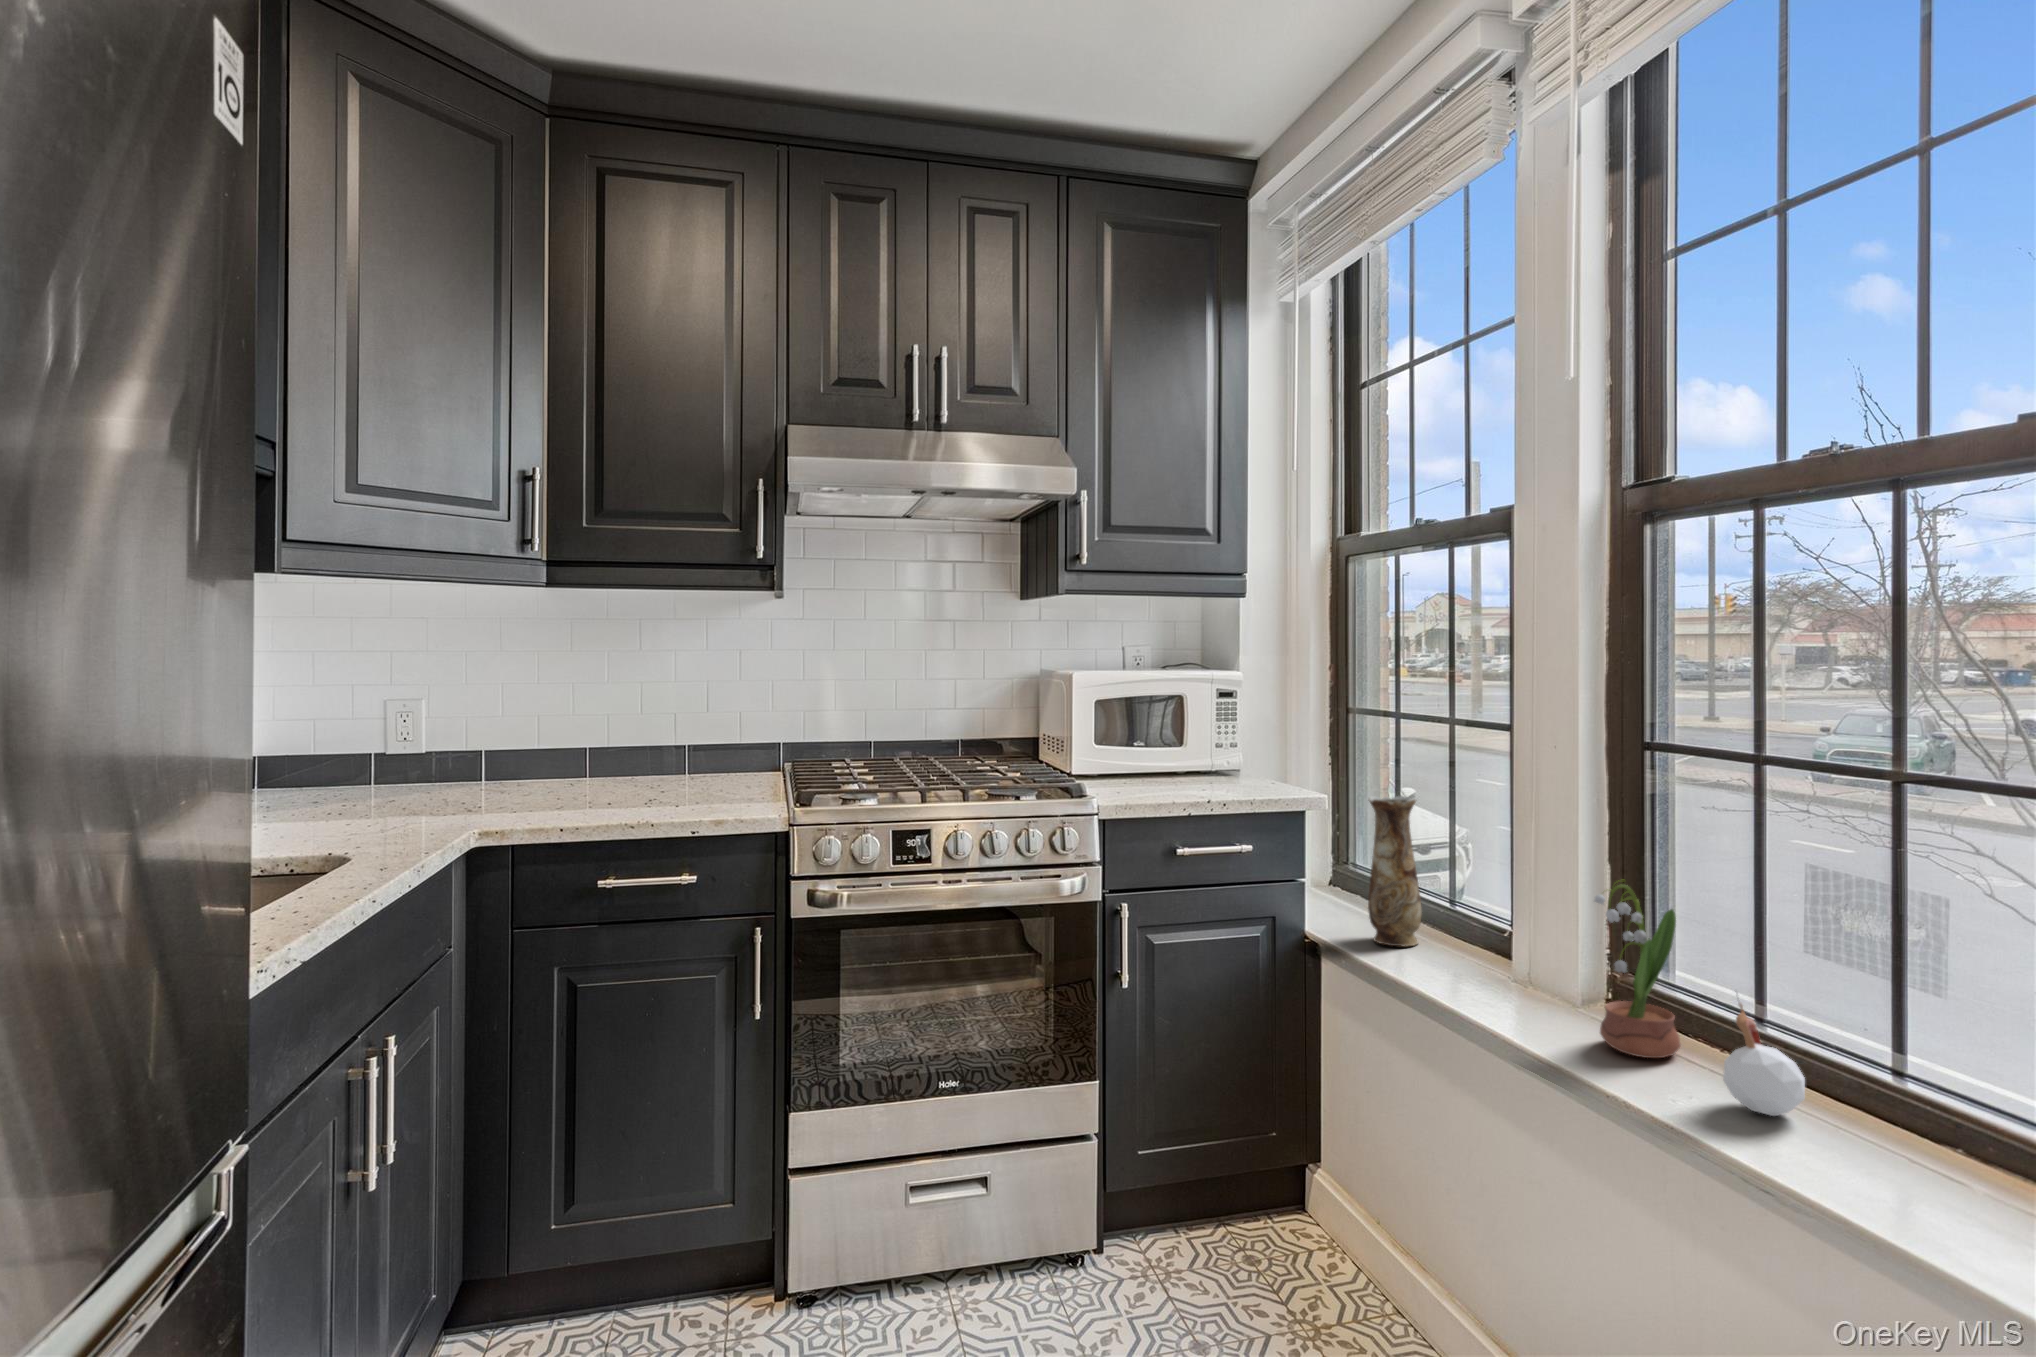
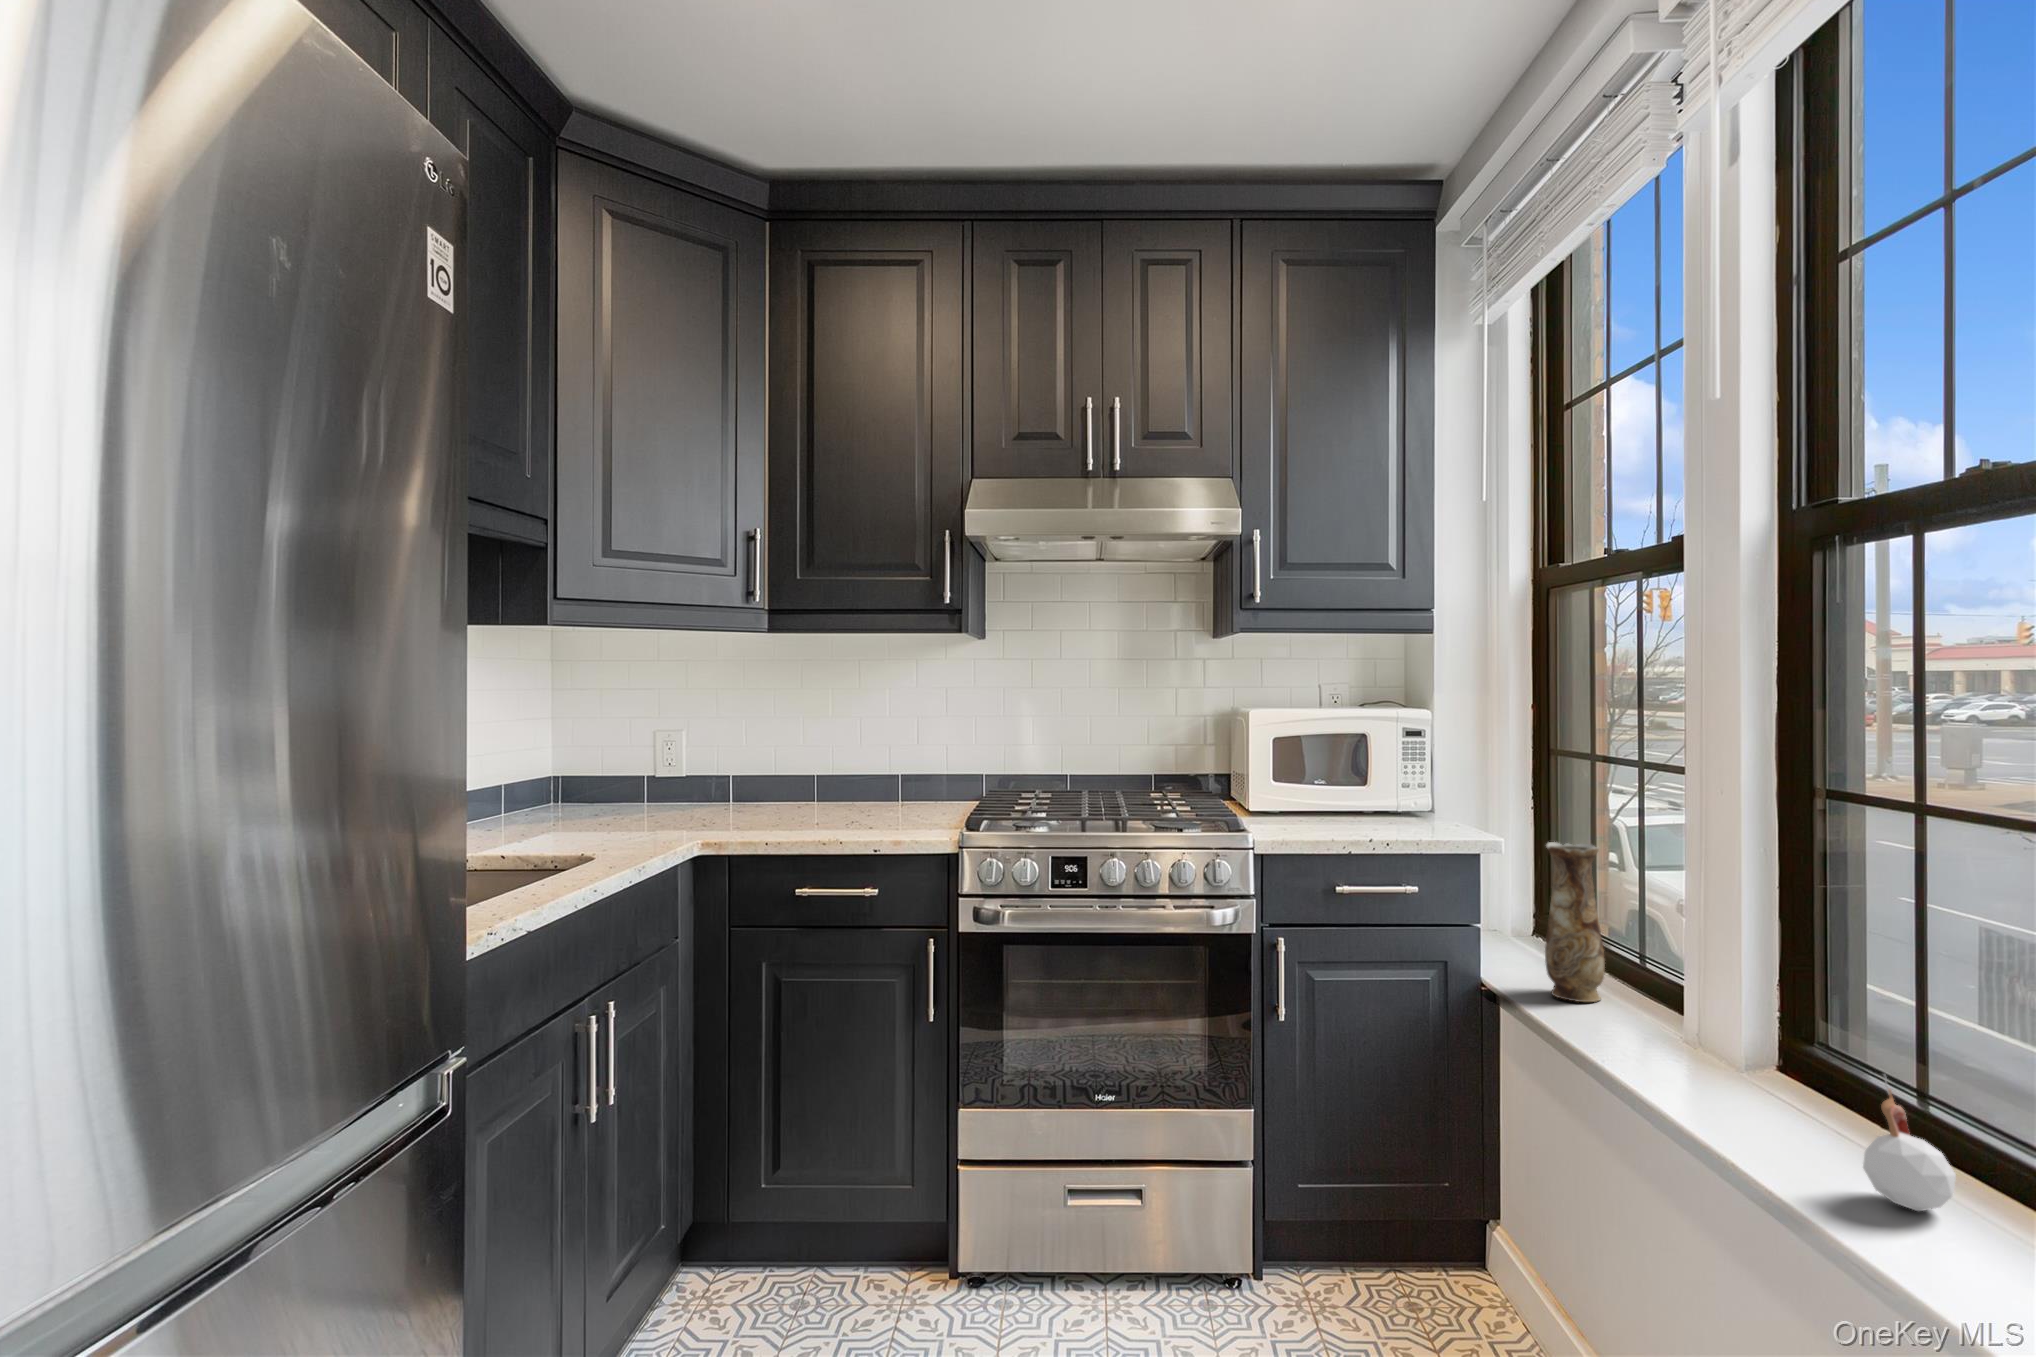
potted flower: present [1594,880,1681,1058] -> none [1742,948,1845,1140]

